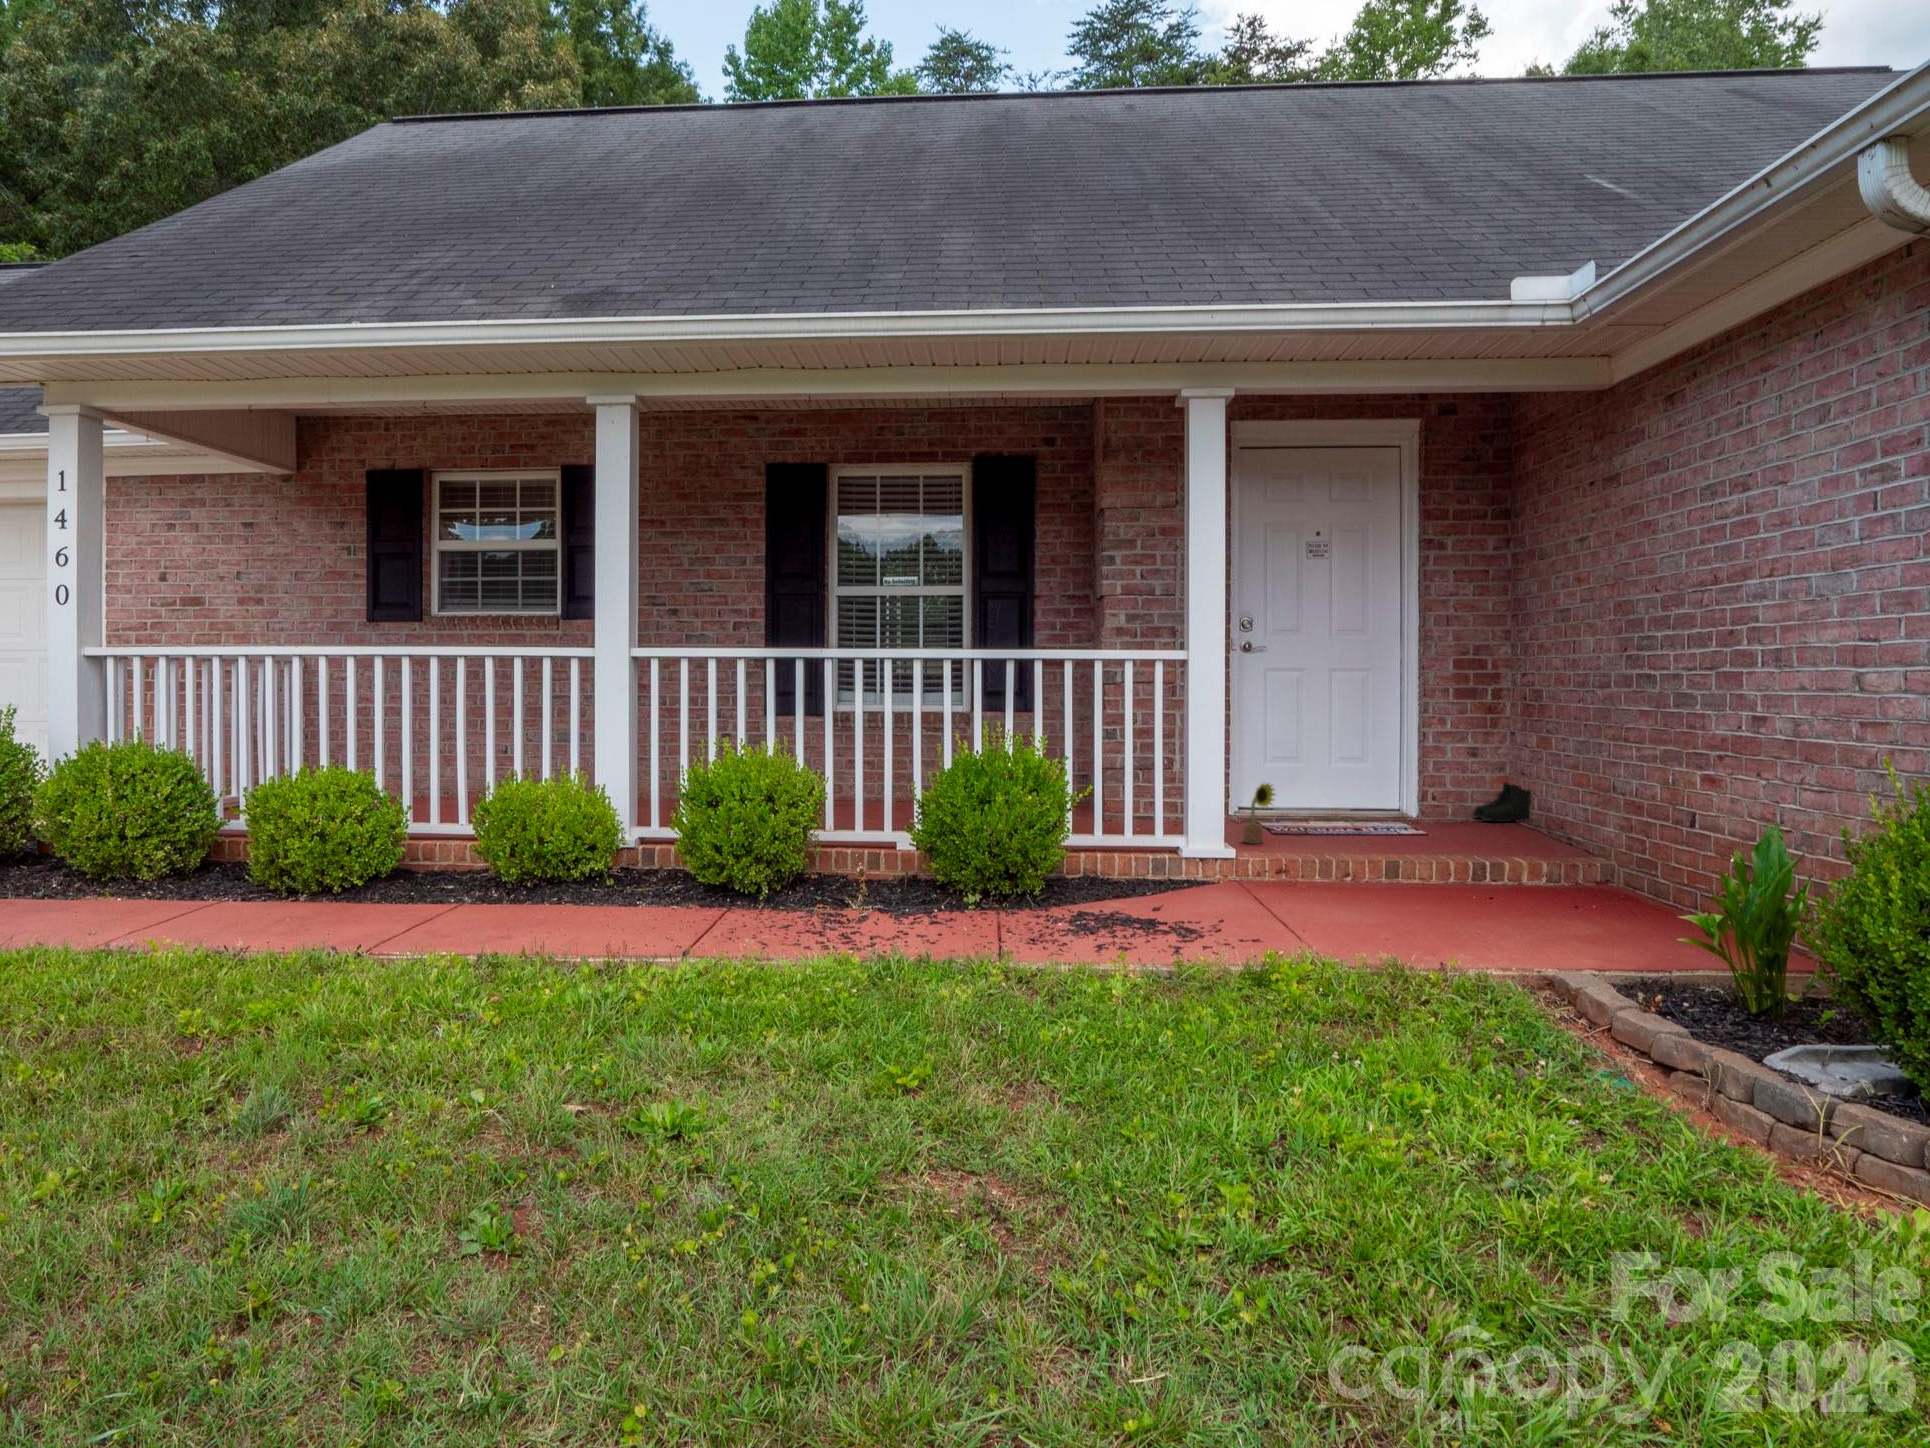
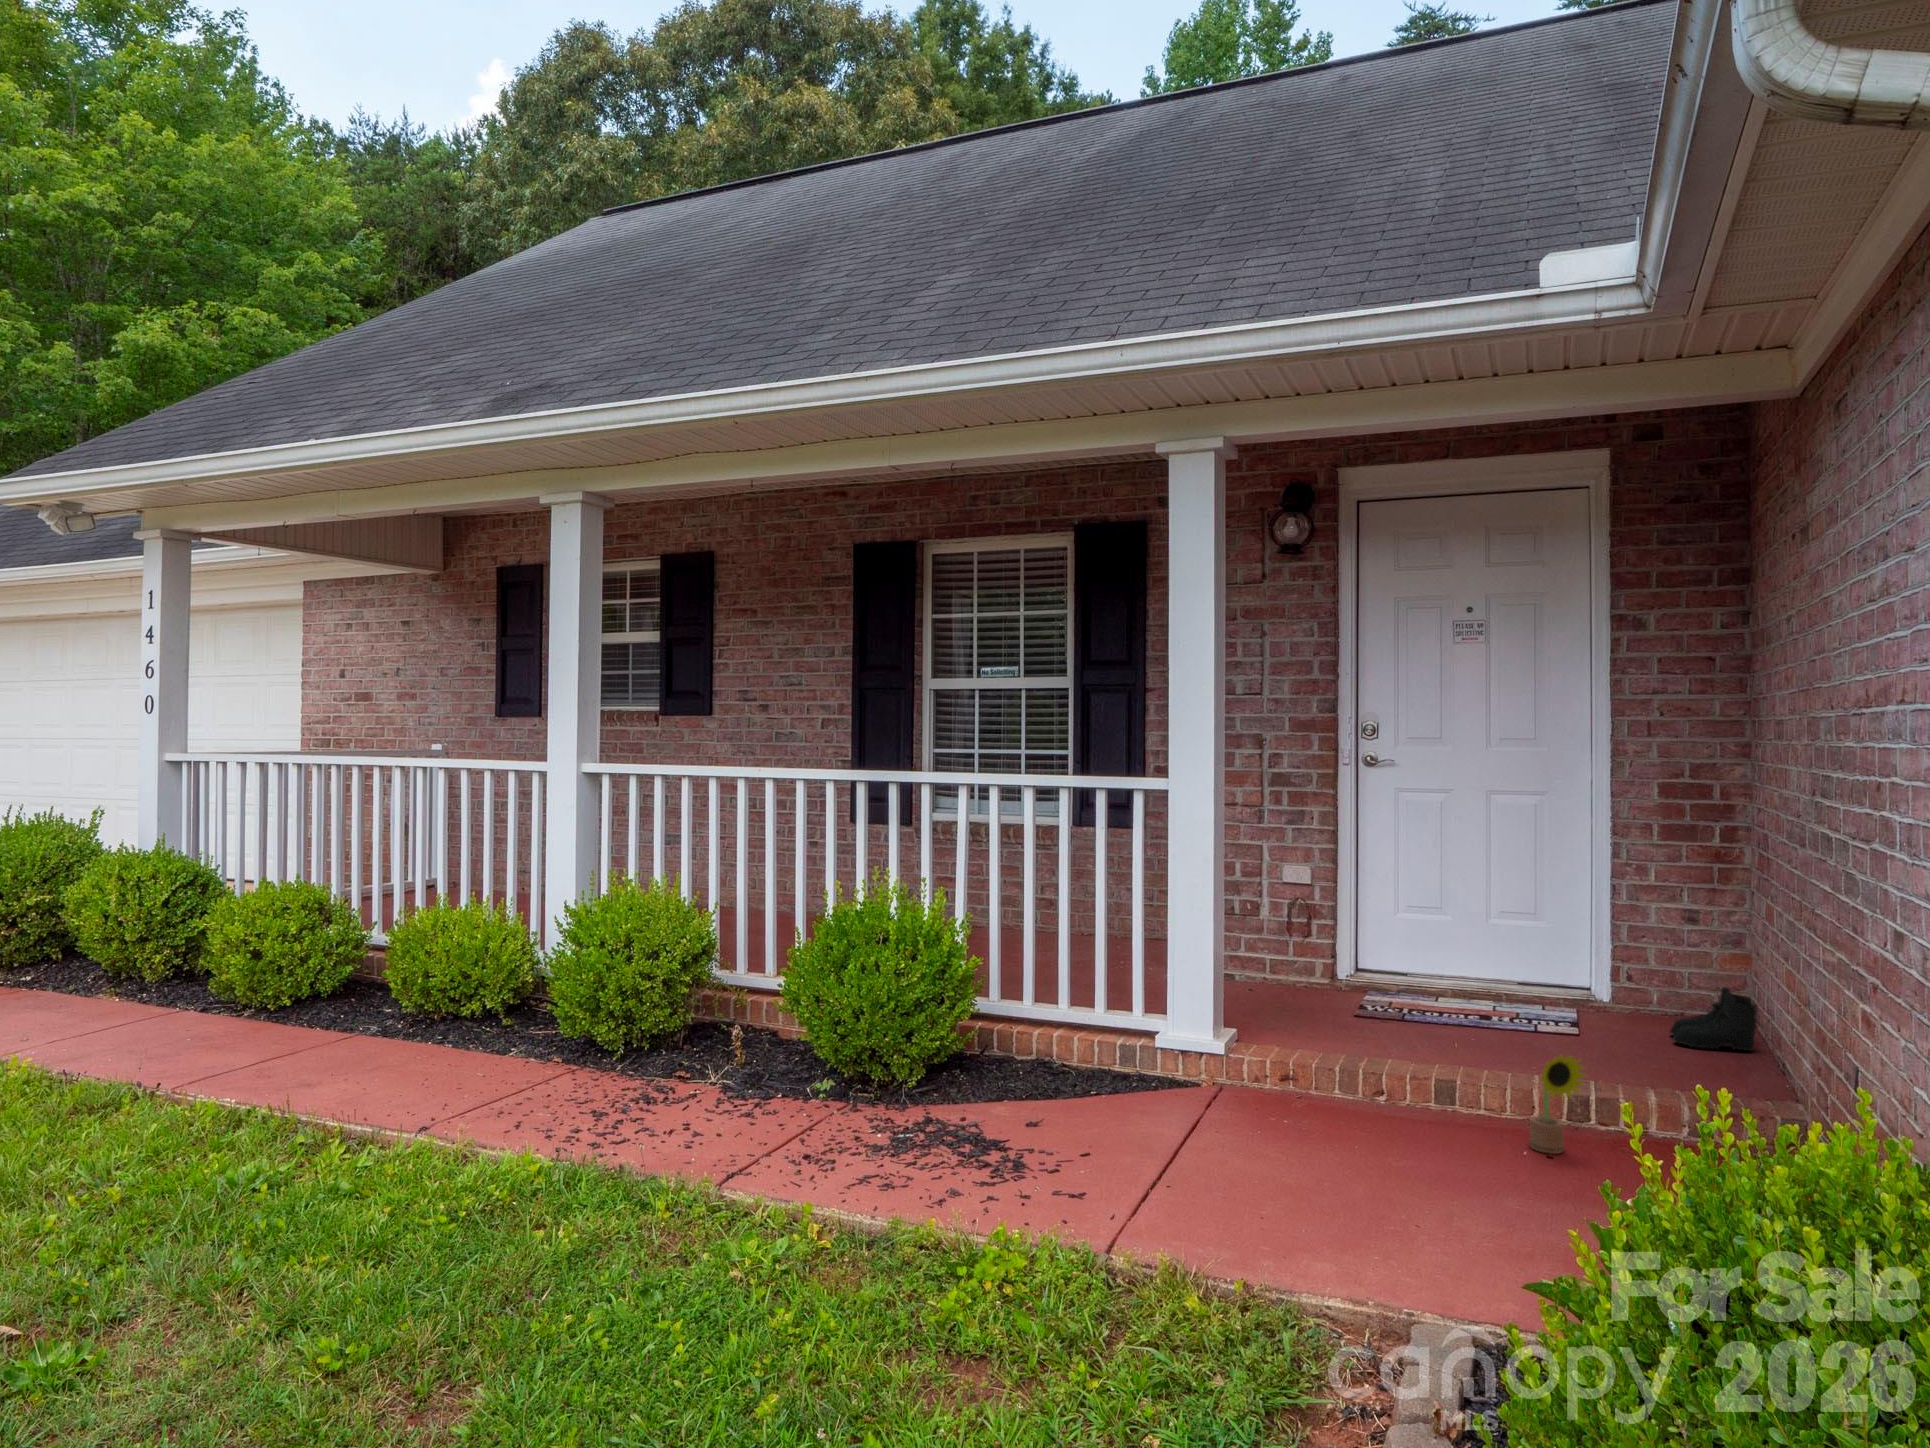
decorative plant: present [1244,783,1275,844] -> present [1530,1055,1586,1154]

